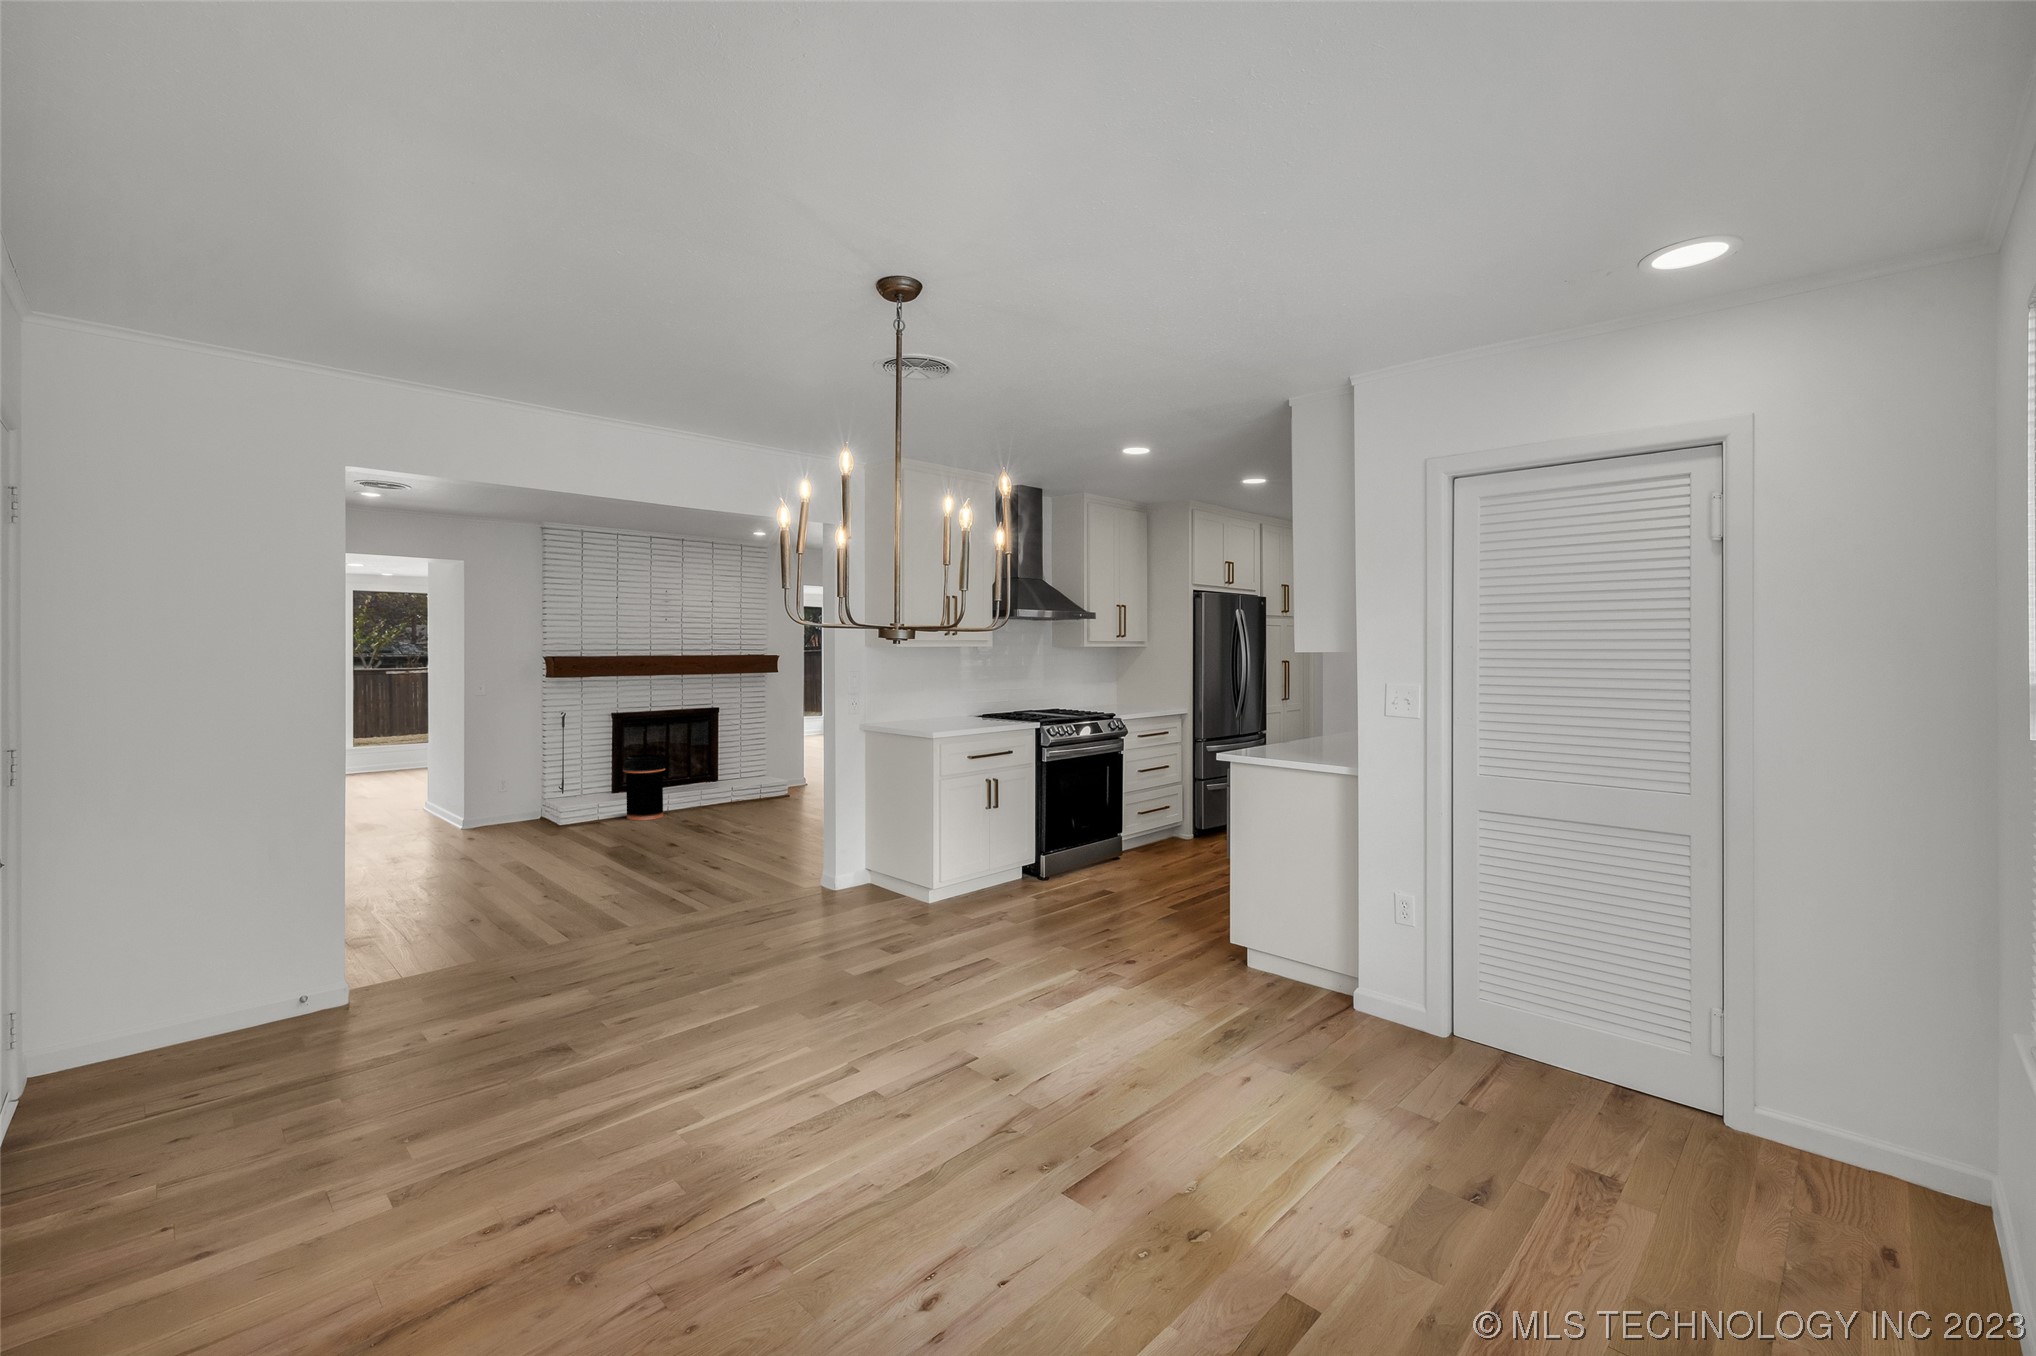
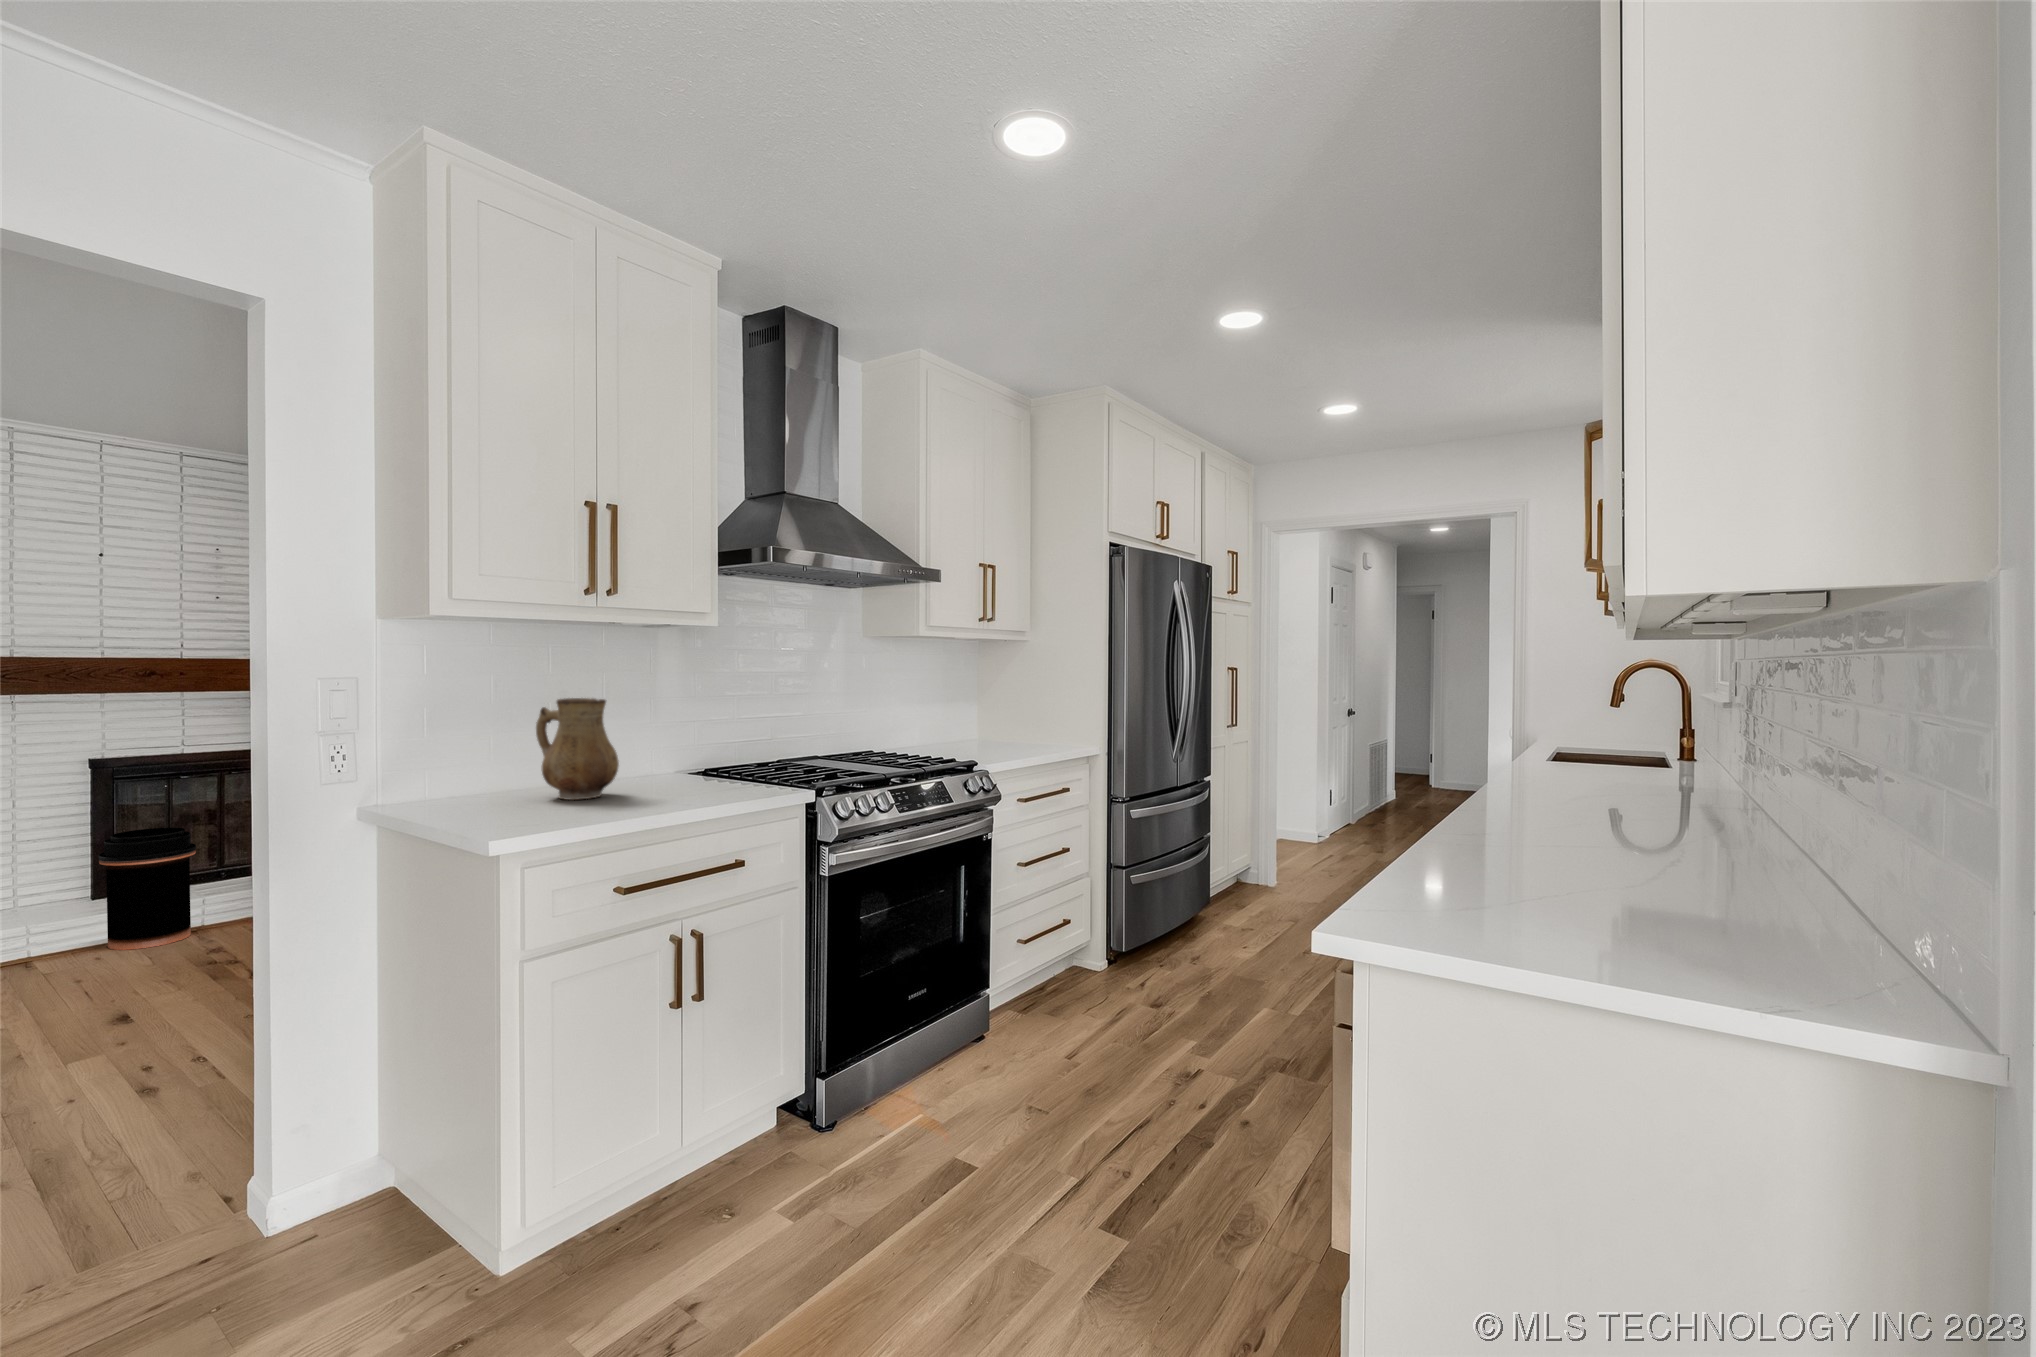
ceramic pitcher: none [922,680,956,724] -> present [536,698,619,800]

